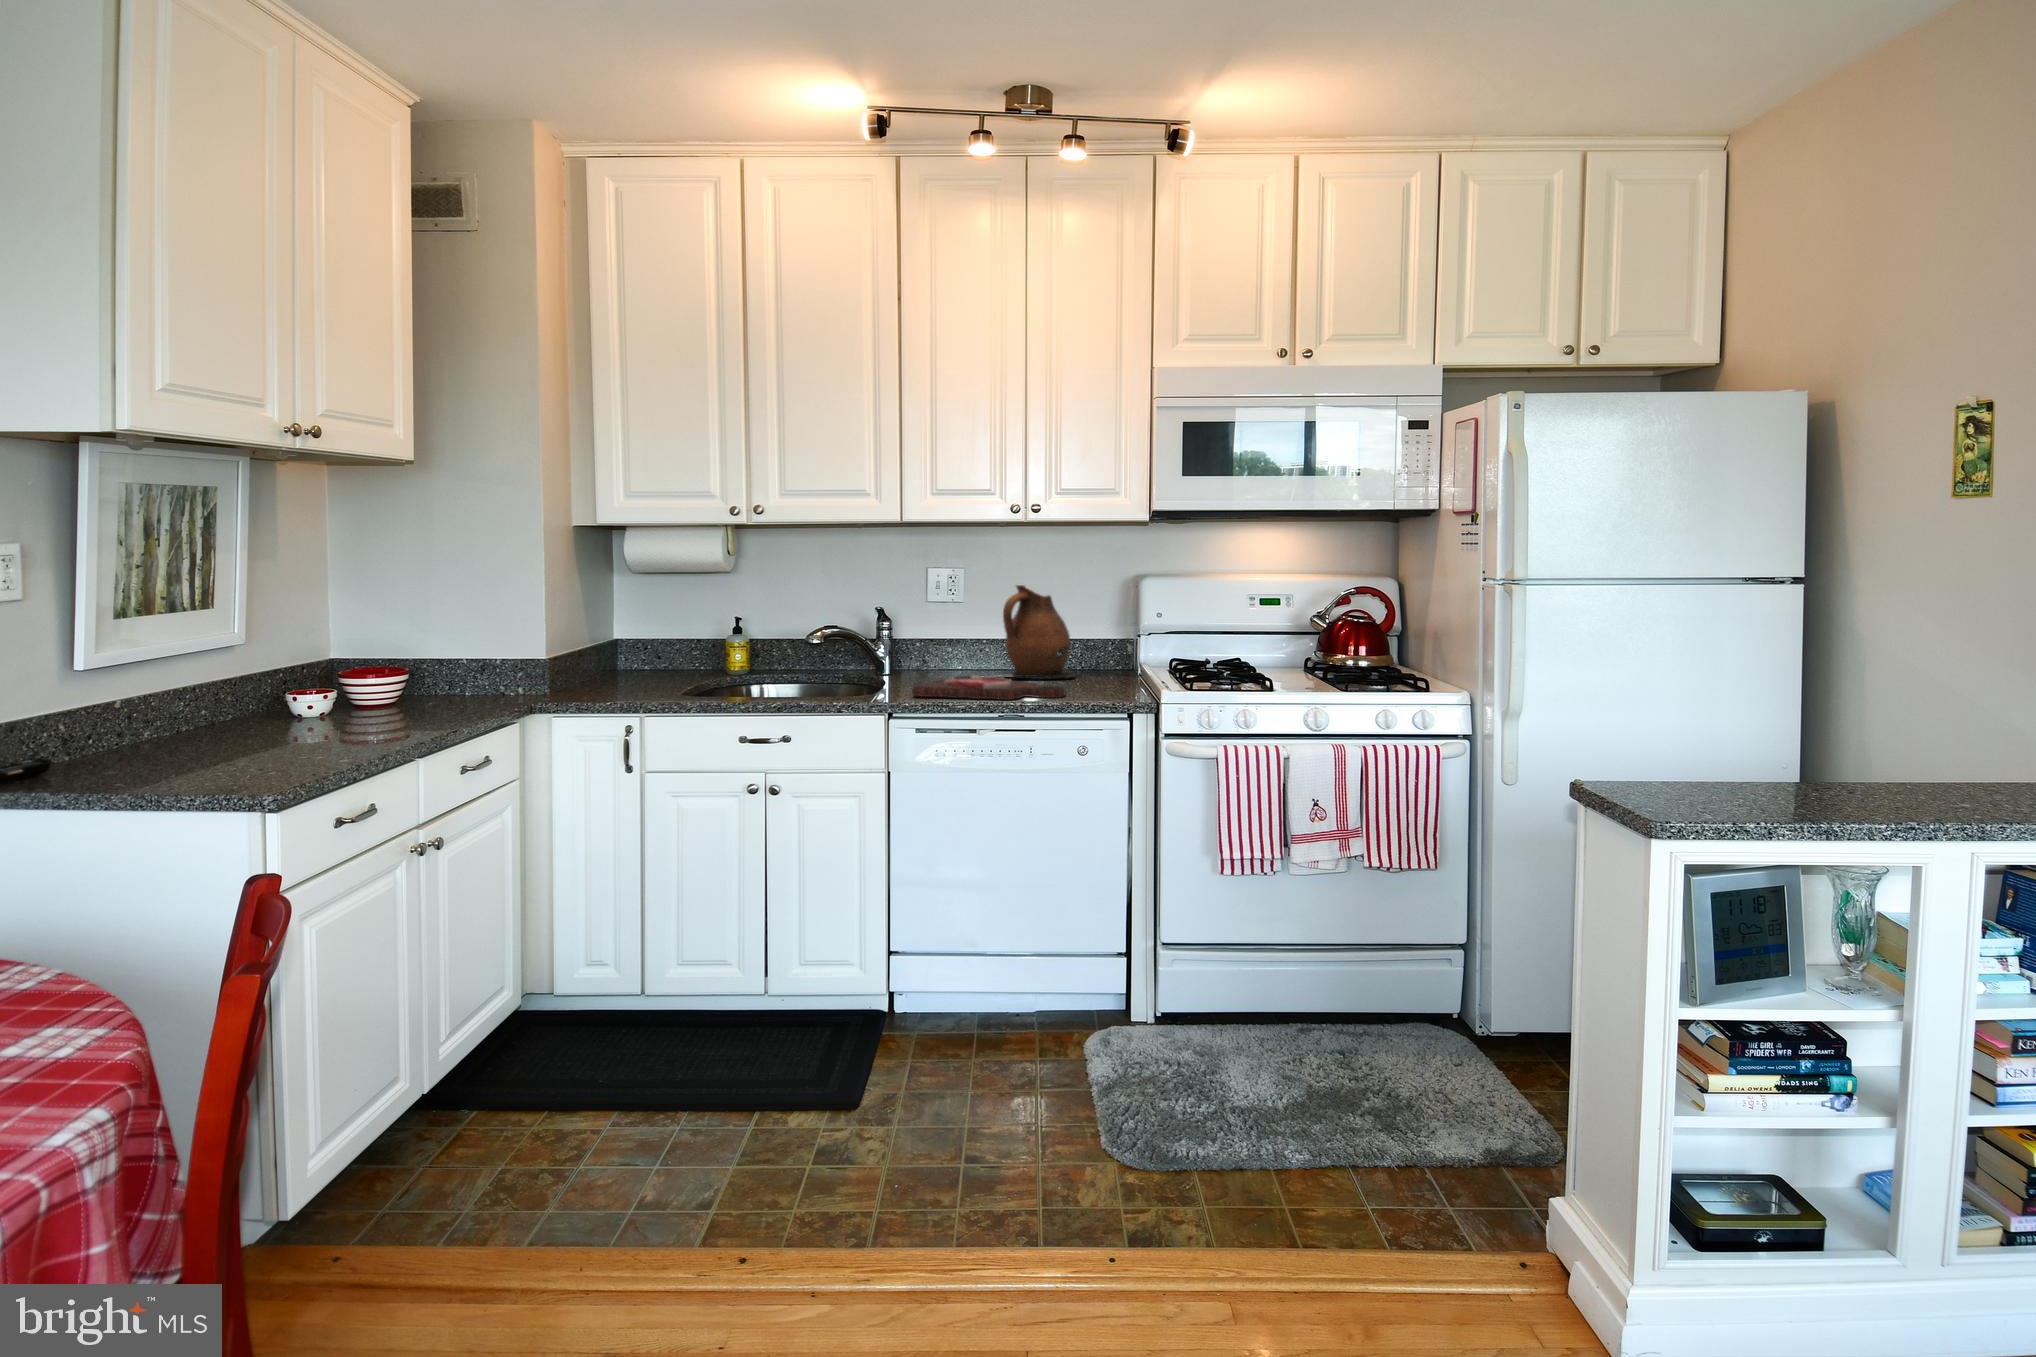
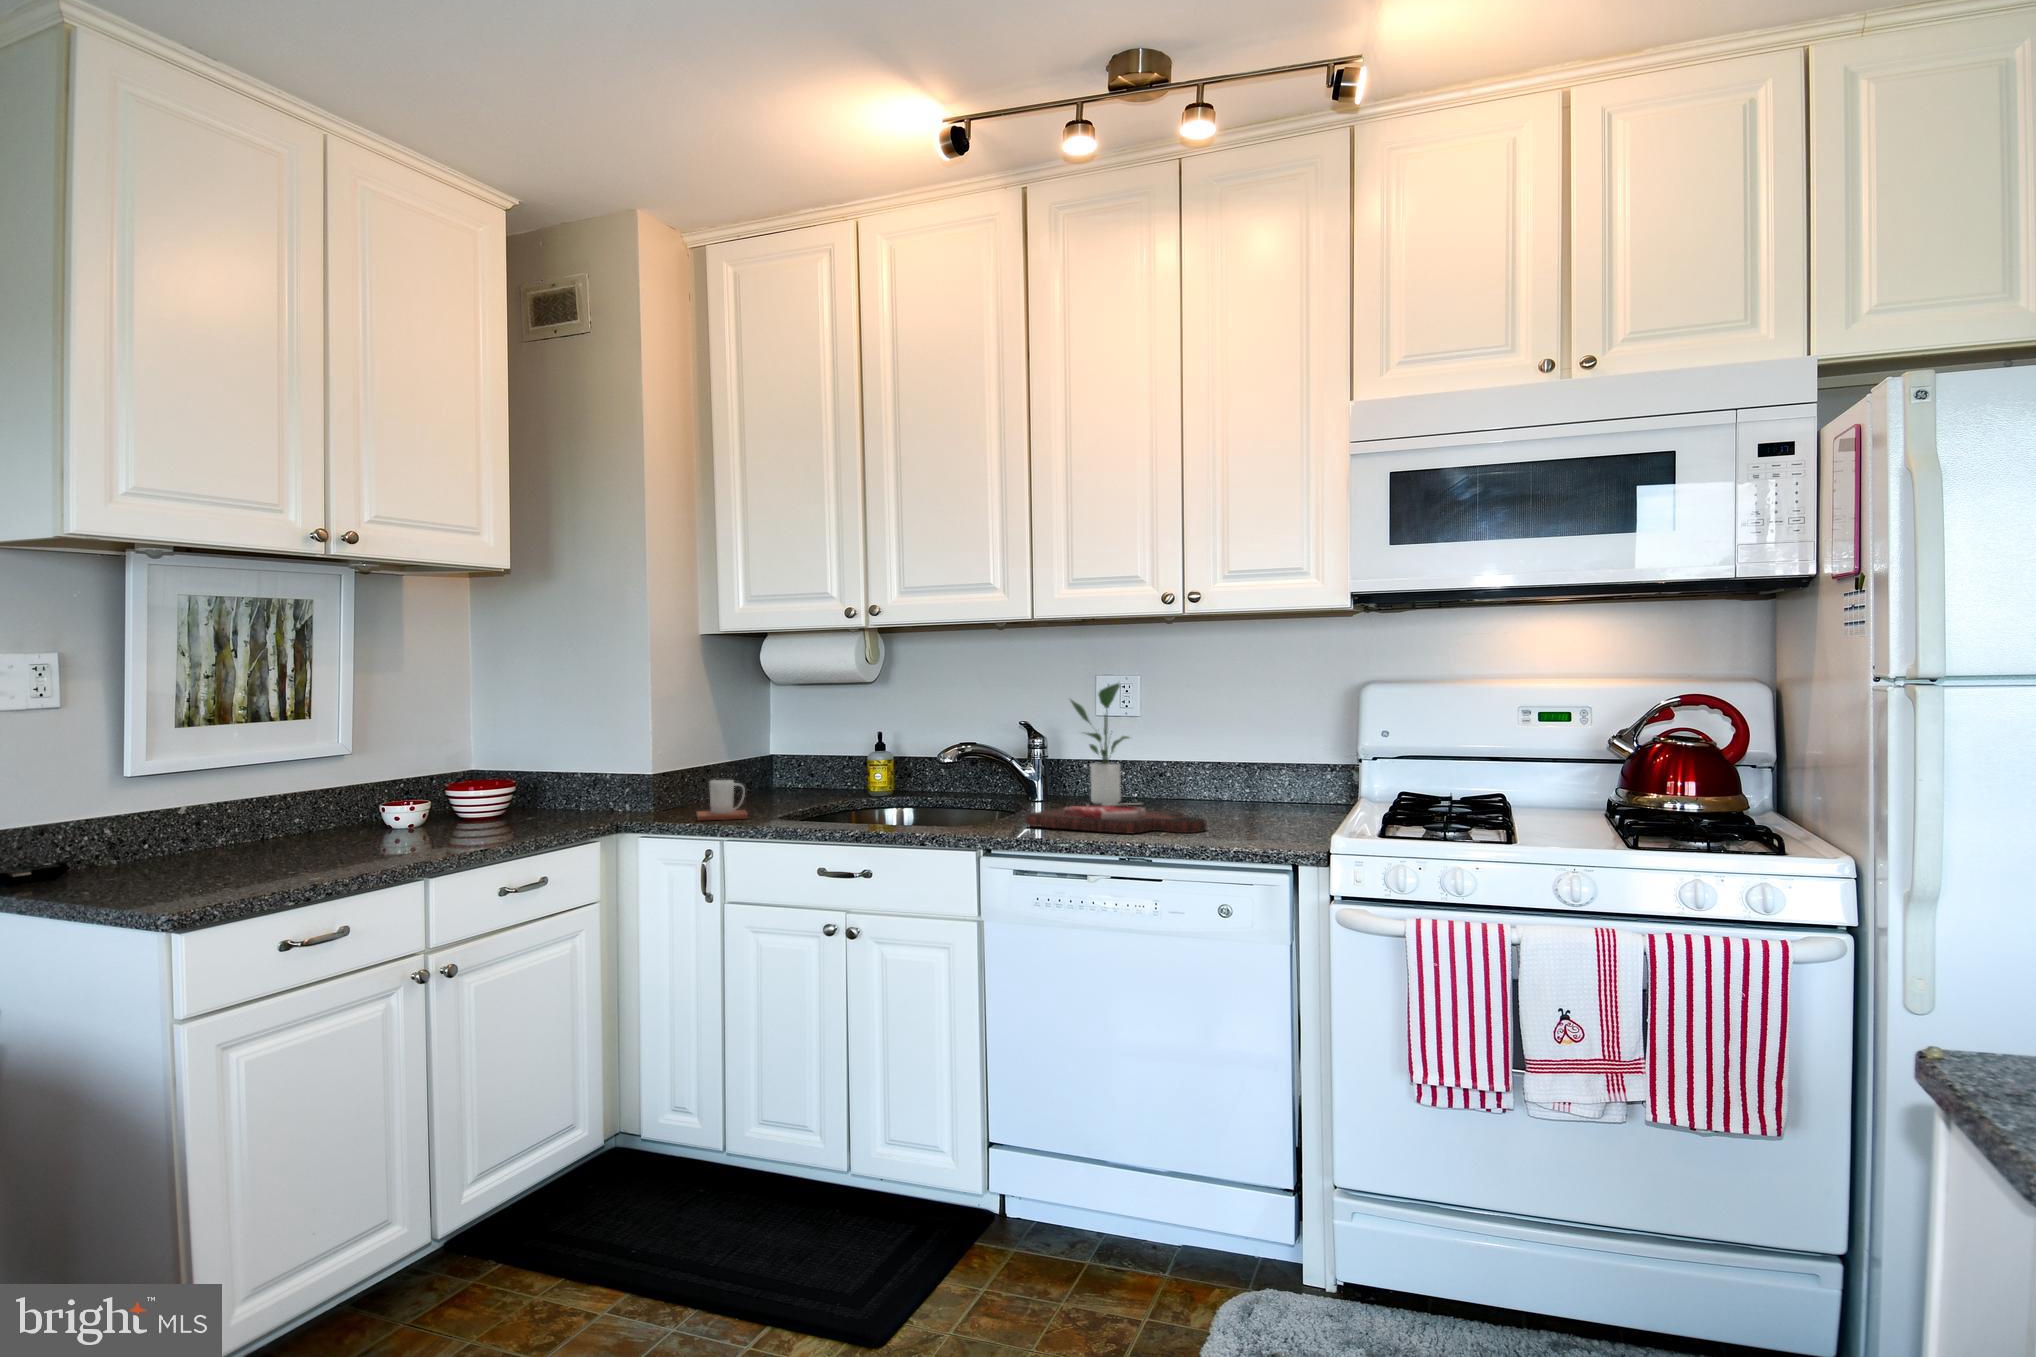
potted plant: none [906,563,963,678] -> present [1071,683,1129,804]
ceramic pitcher: present [1003,585,1074,678] -> none [1174,693,1272,810]
mug: none [583,663,640,700] -> present [697,780,748,820]

